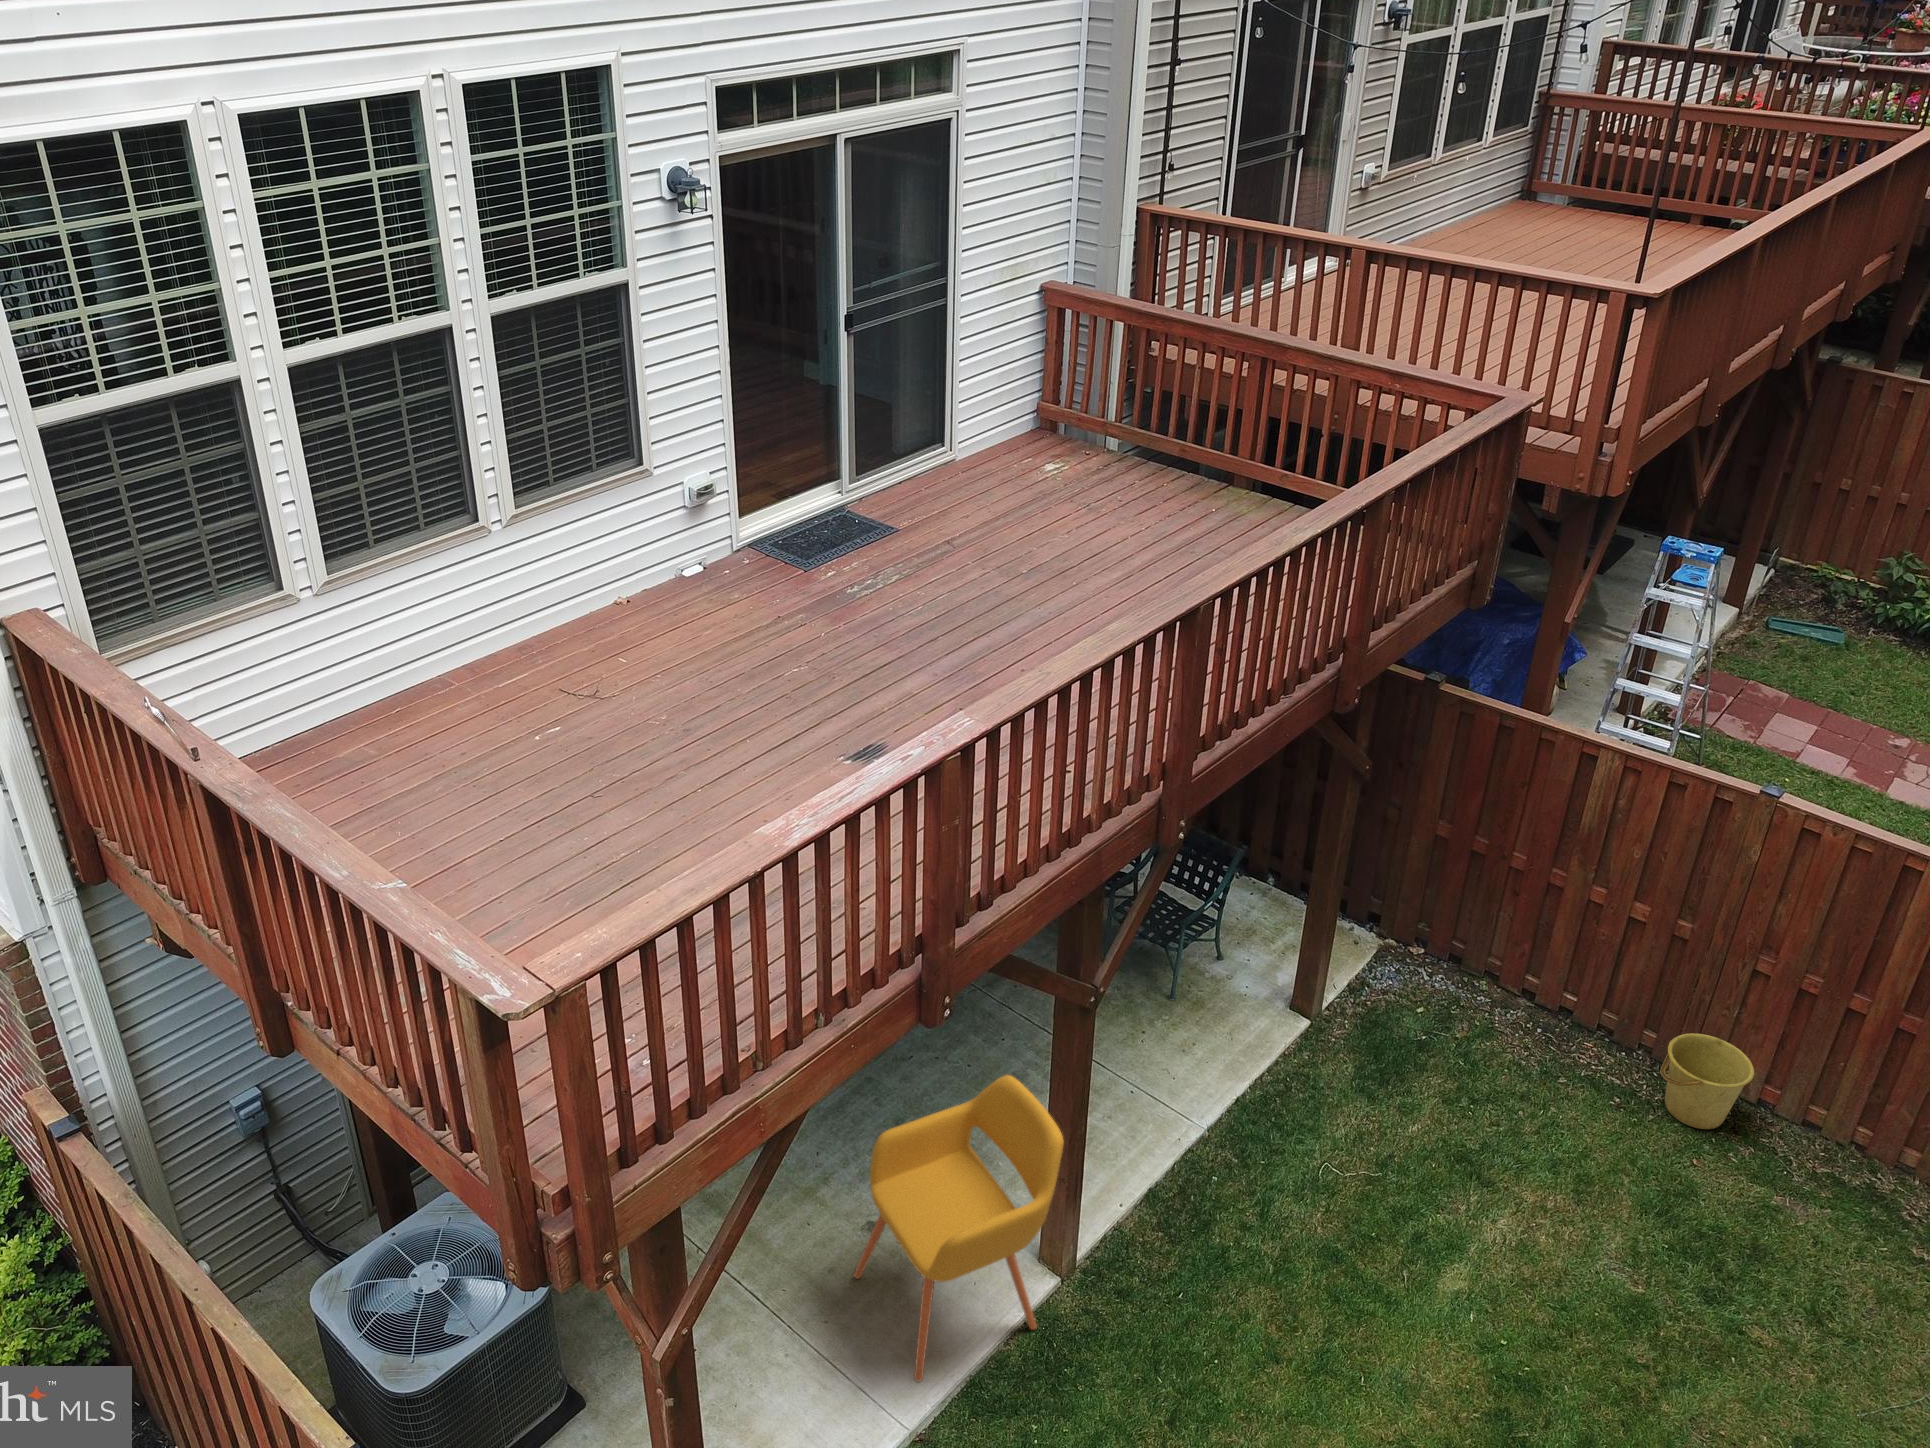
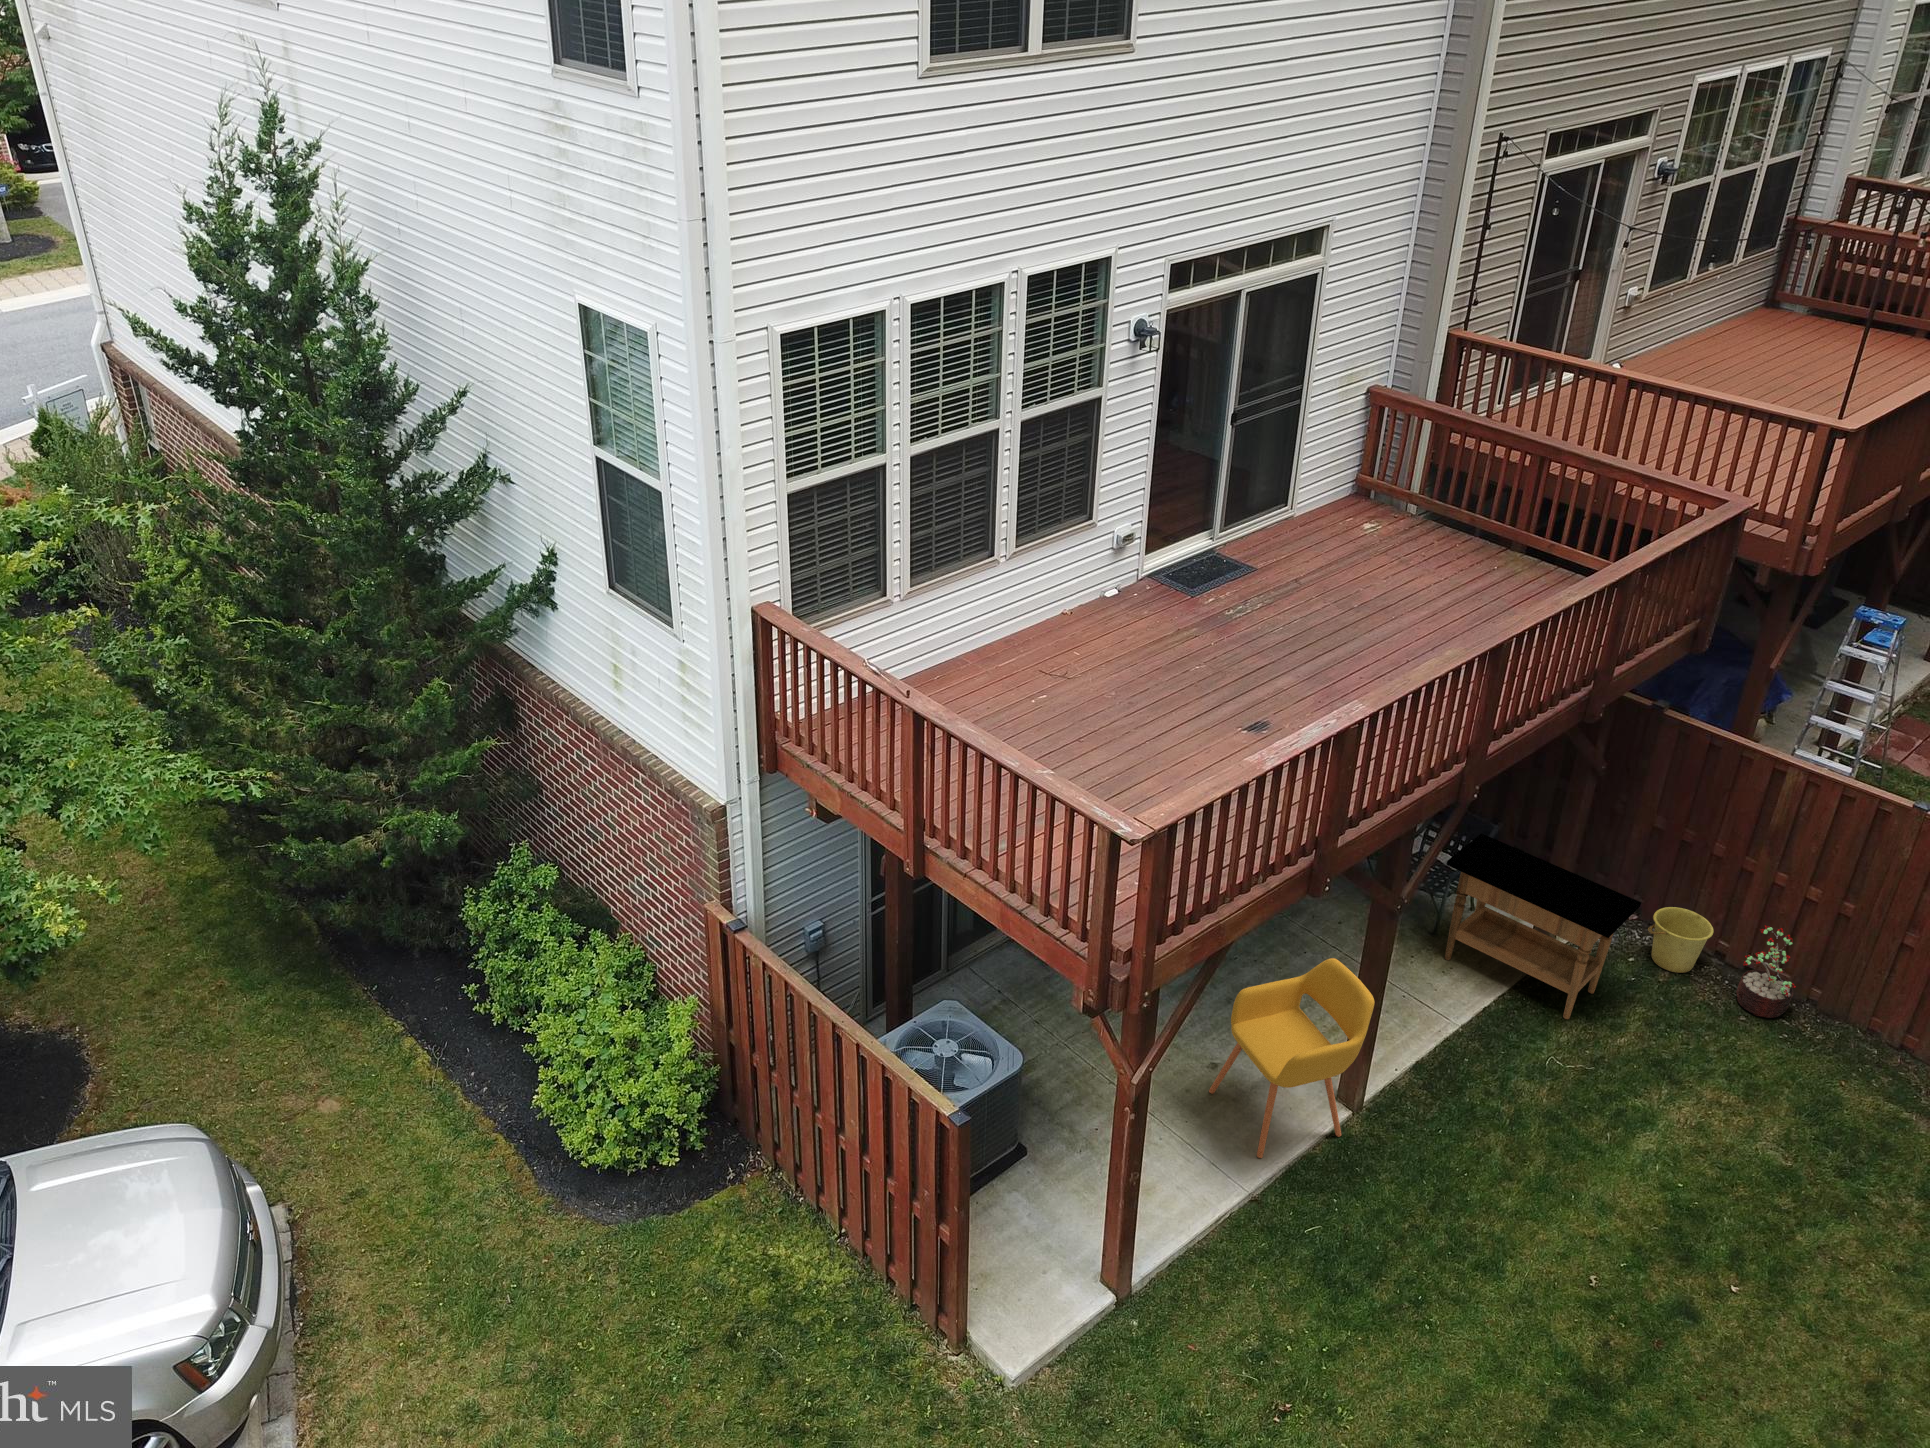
side table: none [1173,860,1426,1104] -> present [1445,834,1641,1019]
decorative plant: none [1552,954,1626,1075] -> present [1736,925,1796,1018]
bucket: present [1660,1033,1754,1129] -> present [1648,907,1714,973]

